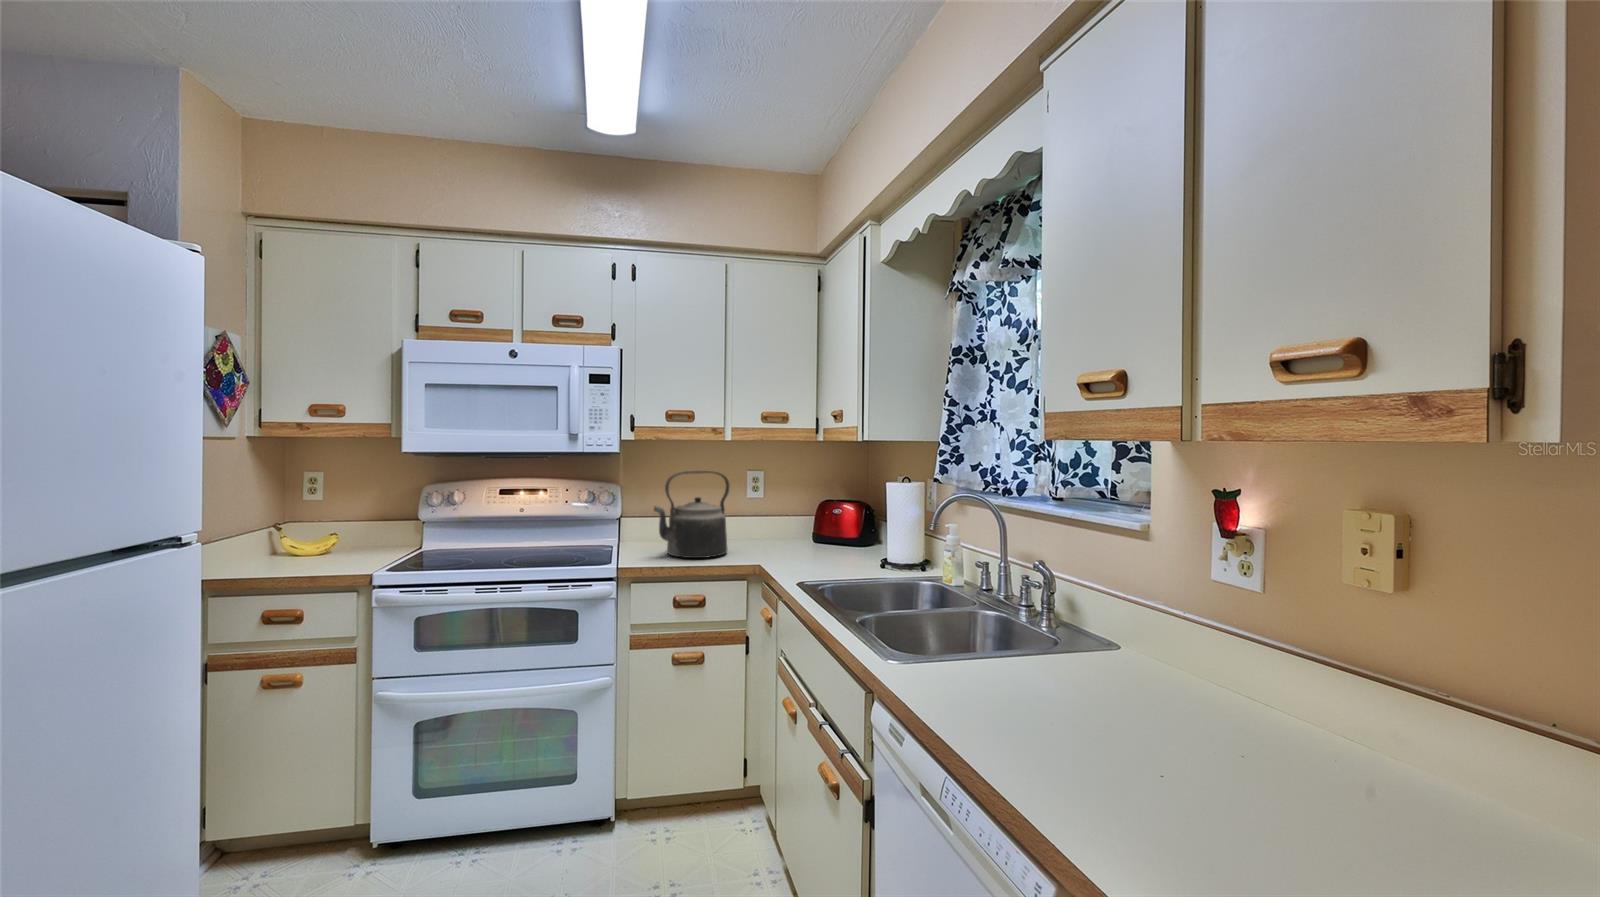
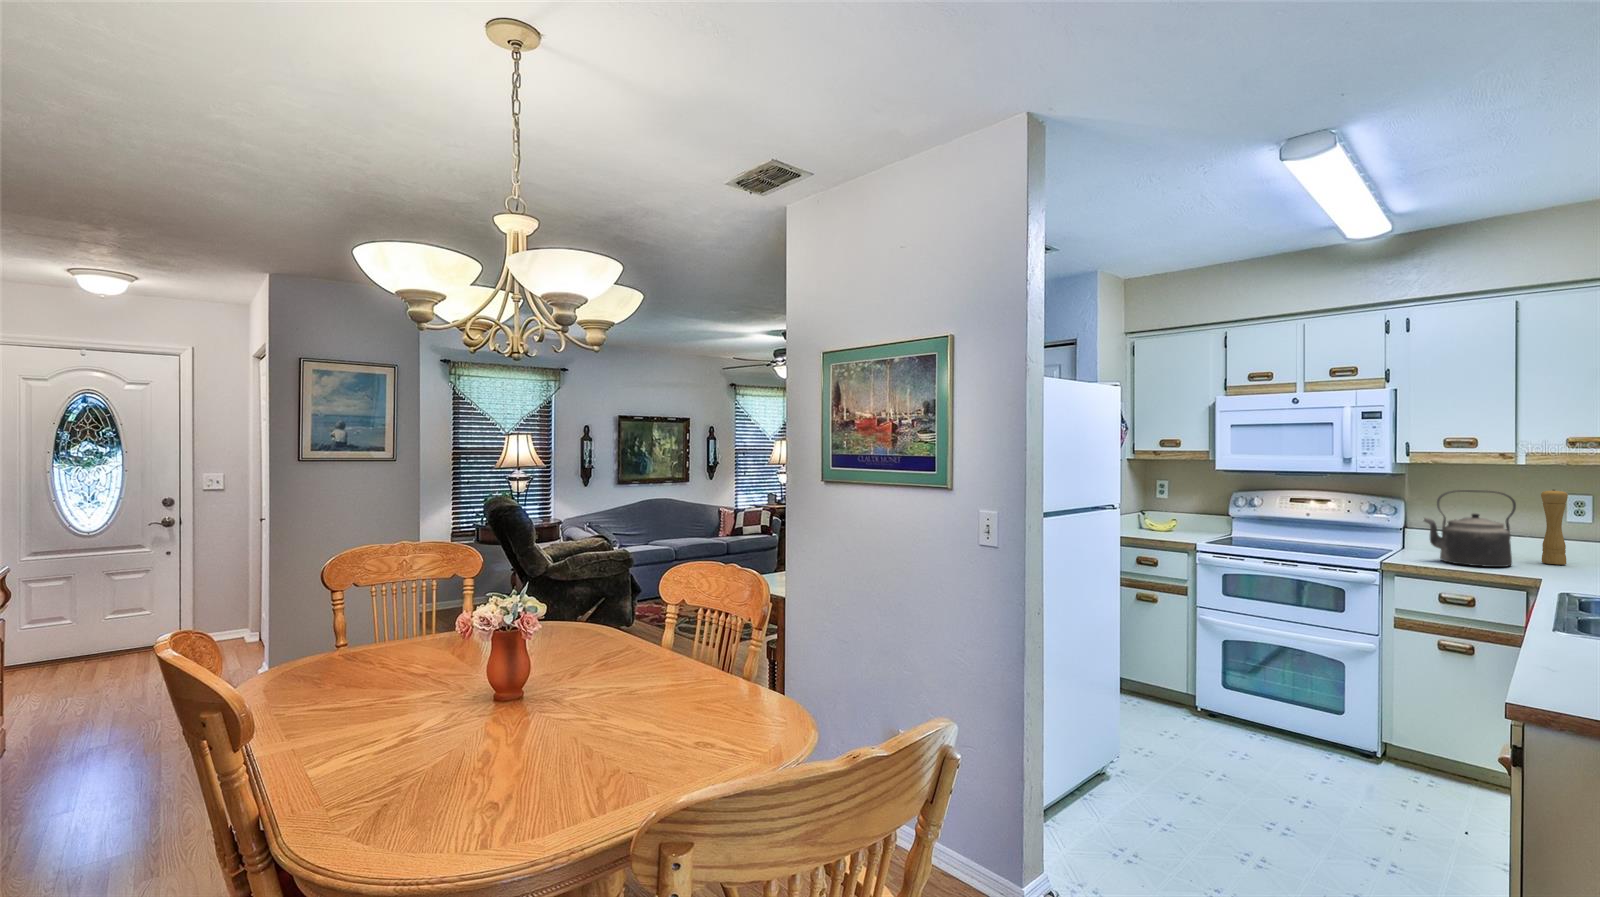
pepper mill: none [741,467,760,544] -> present [1541,489,1568,565]

